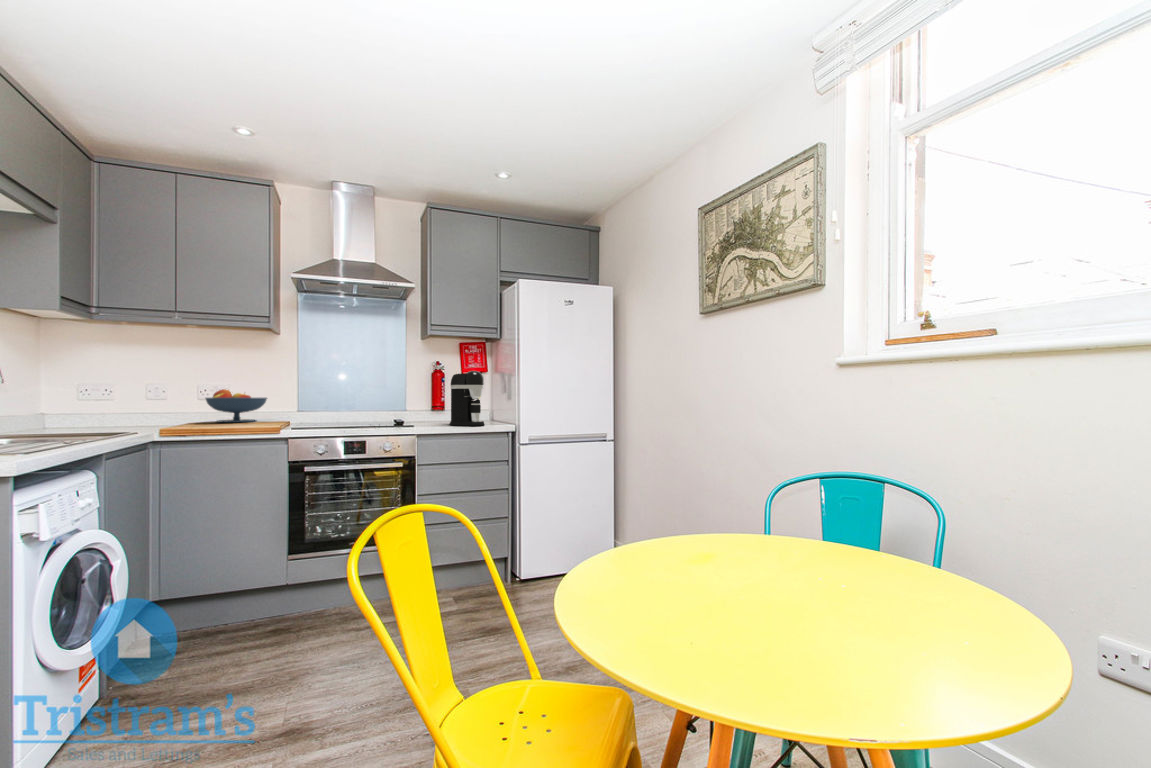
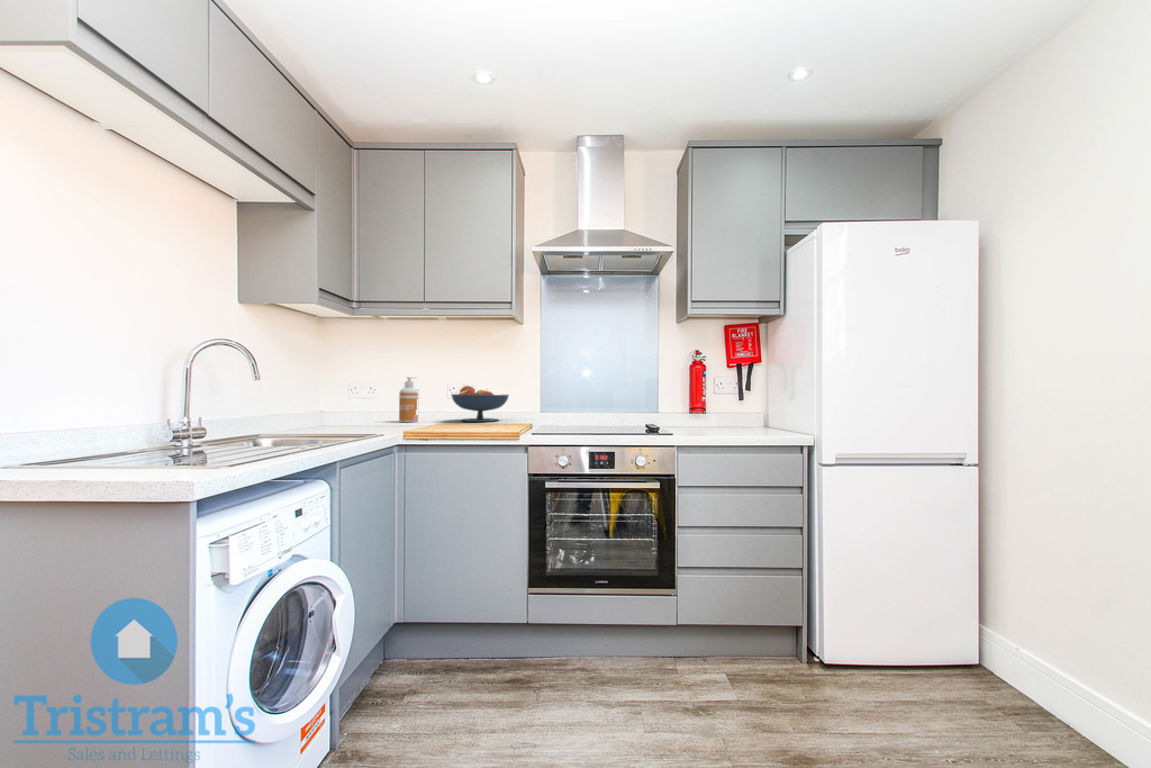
coffee maker: present [450,371,484,426] -> none [716,361,765,435]
soap dispenser: none [143,381,166,425] -> present [399,377,418,422]

